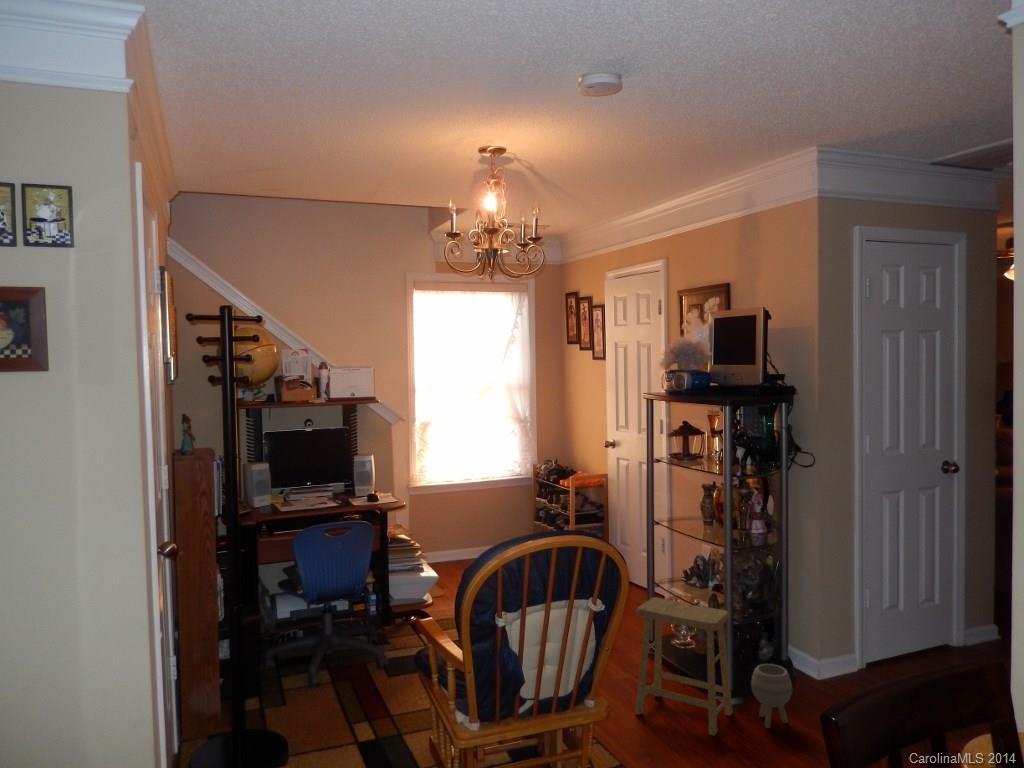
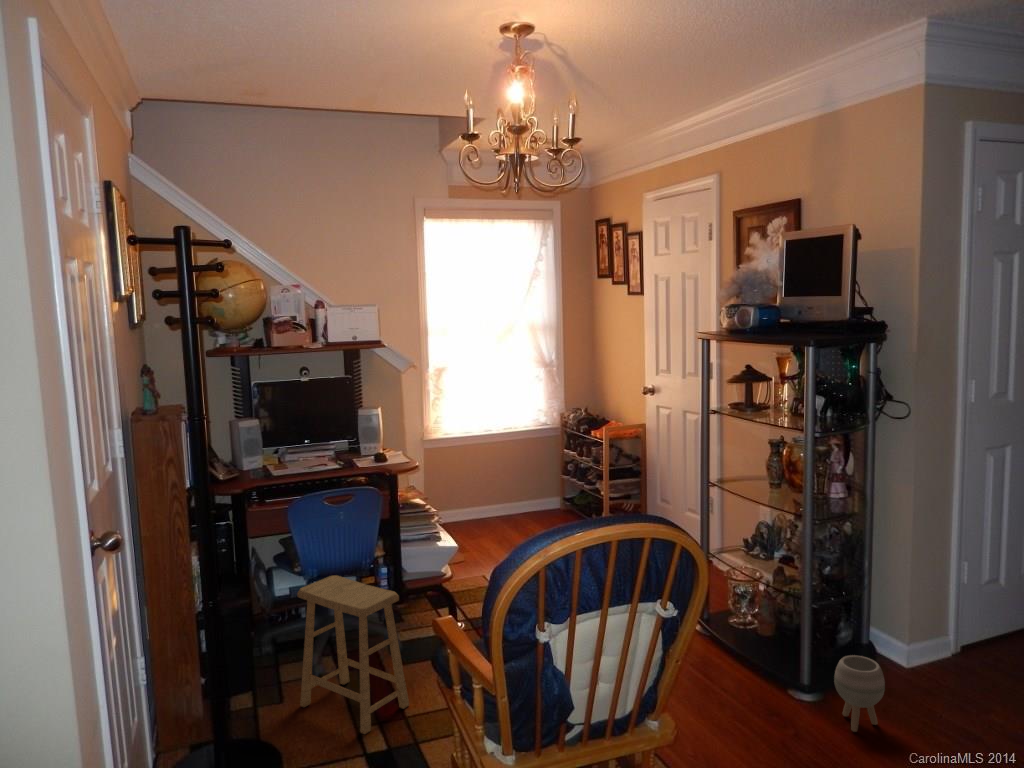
footstool: present [635,597,733,736] -> present [297,575,409,734]

